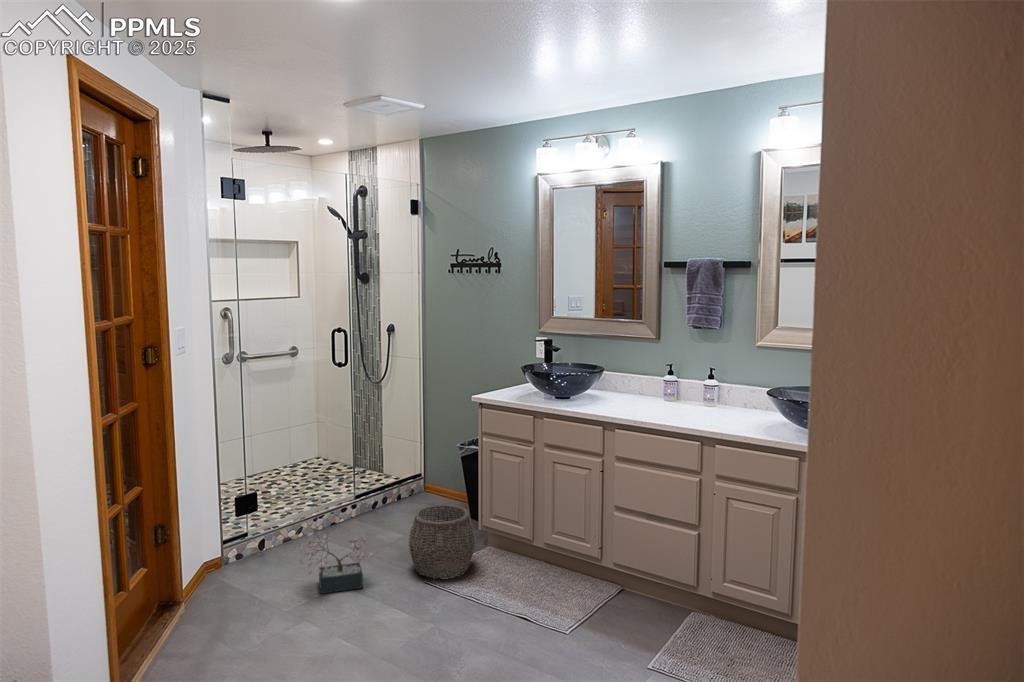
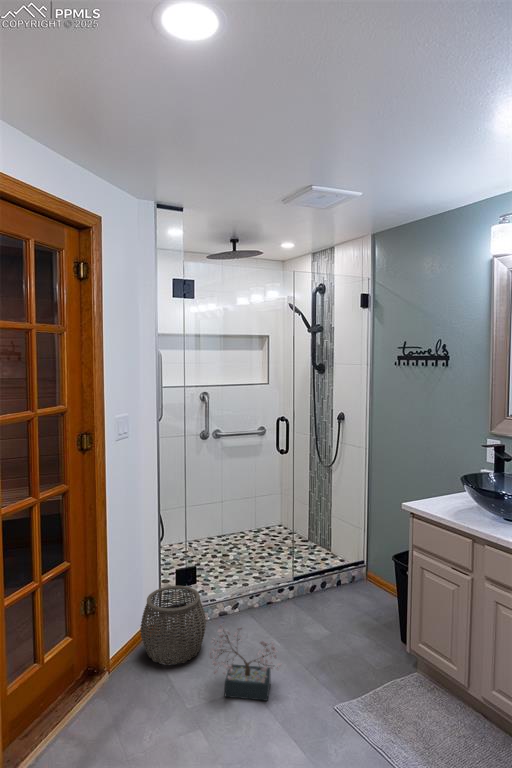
woven basket: present [409,504,475,578] -> present [140,586,206,665]

